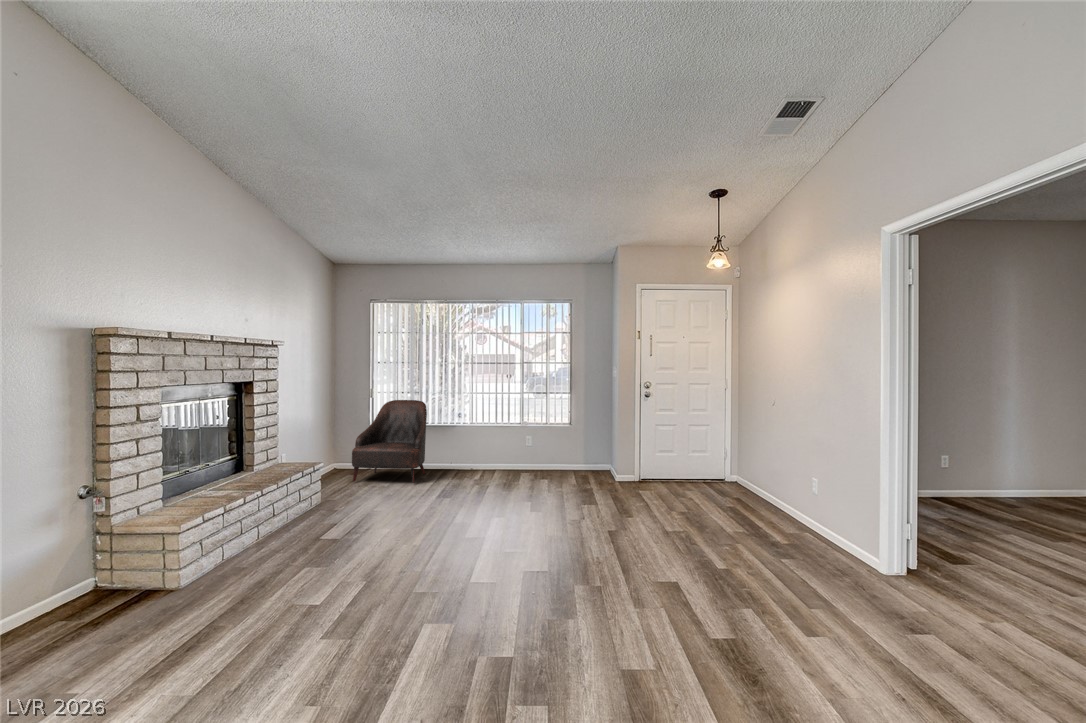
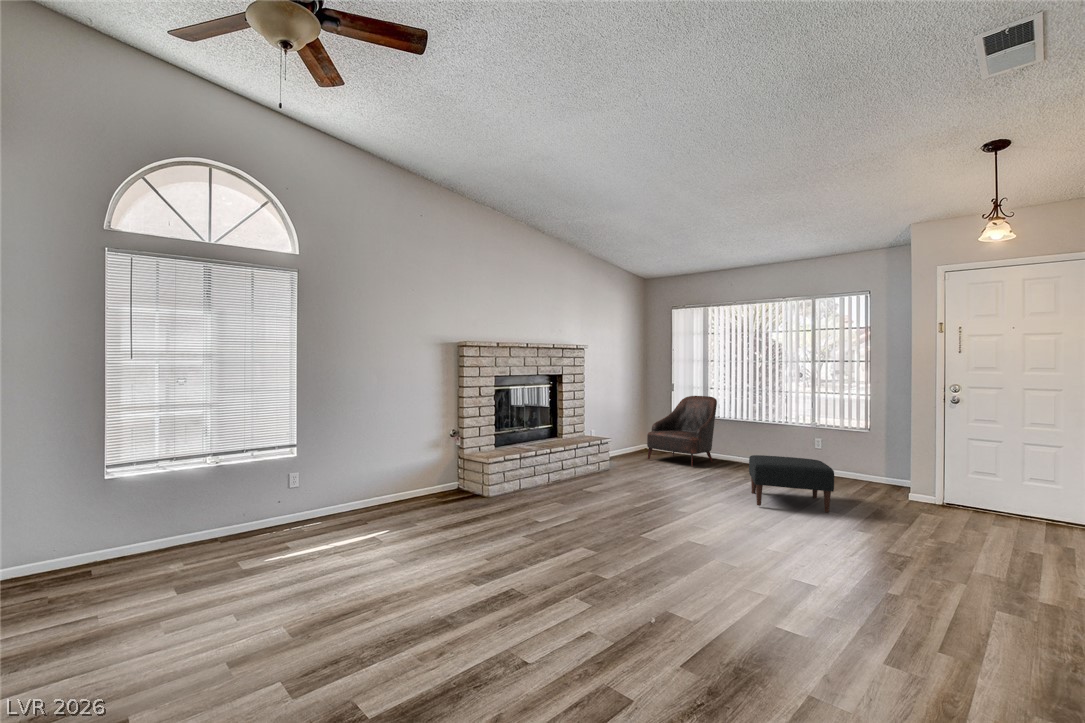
ottoman: none [499,460,590,516] -> present [749,455,834,512]

